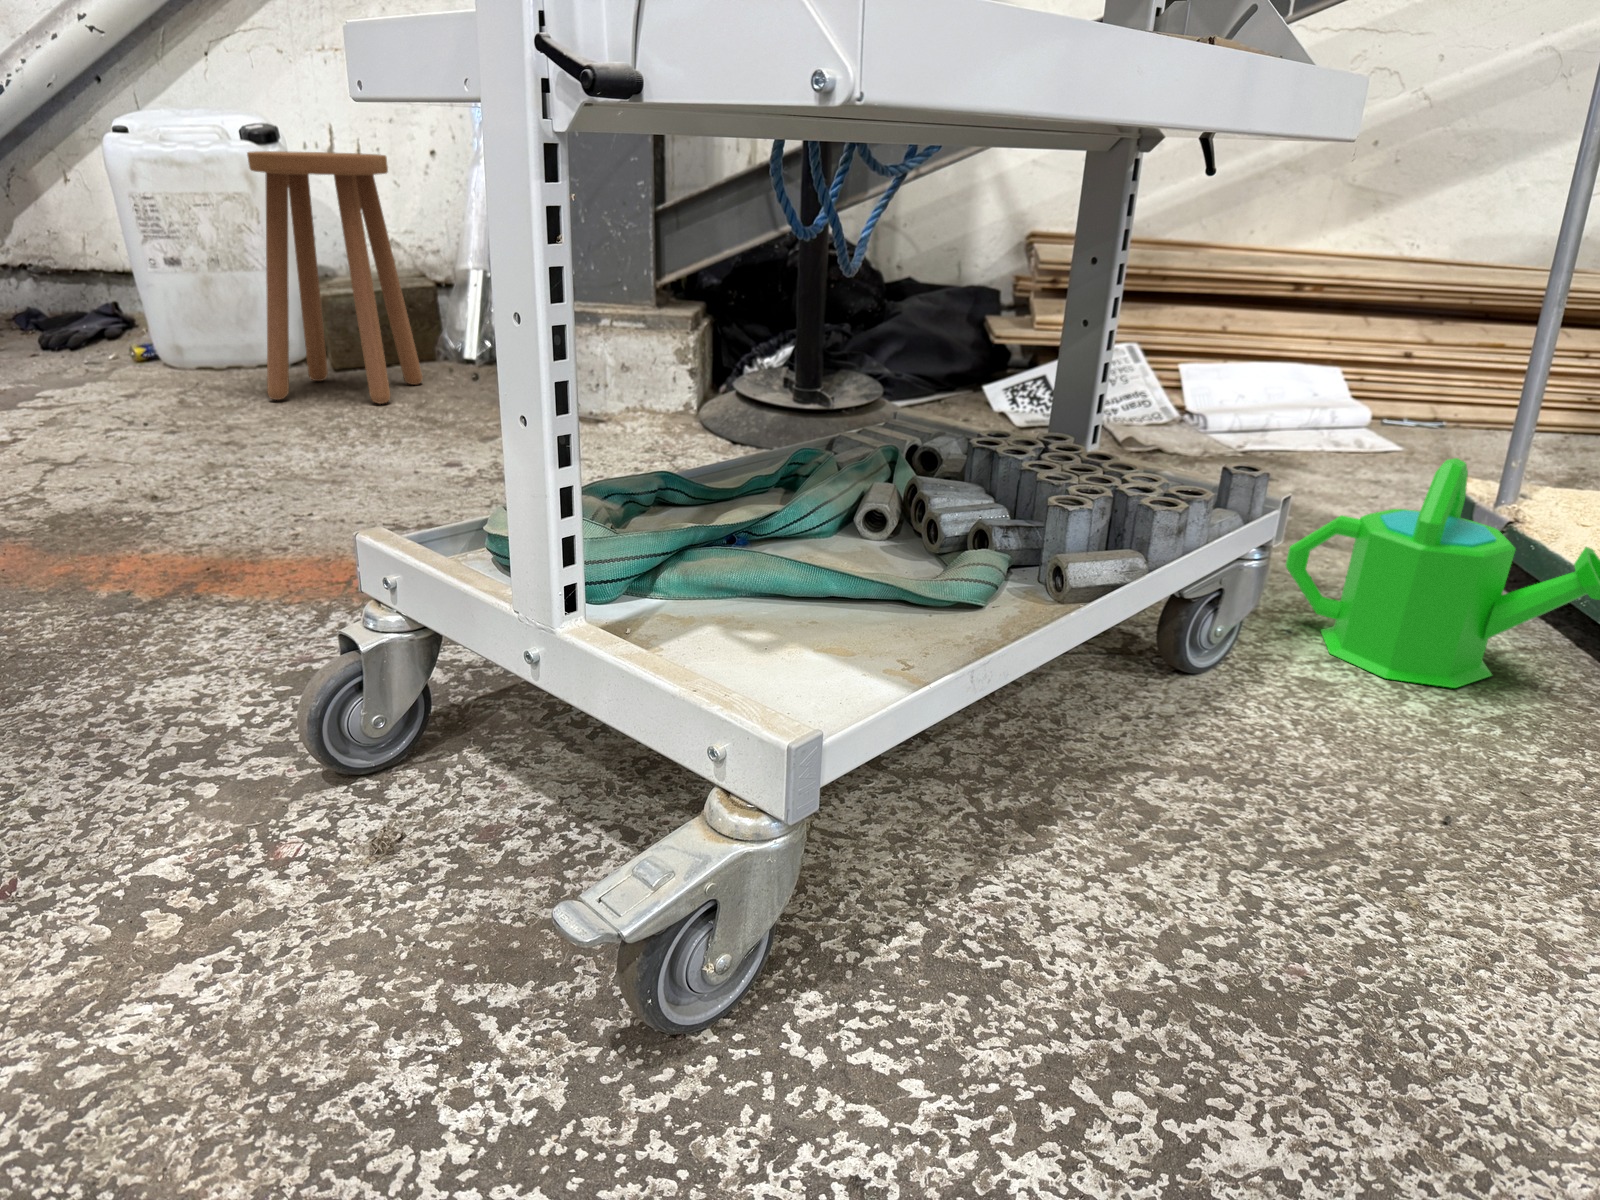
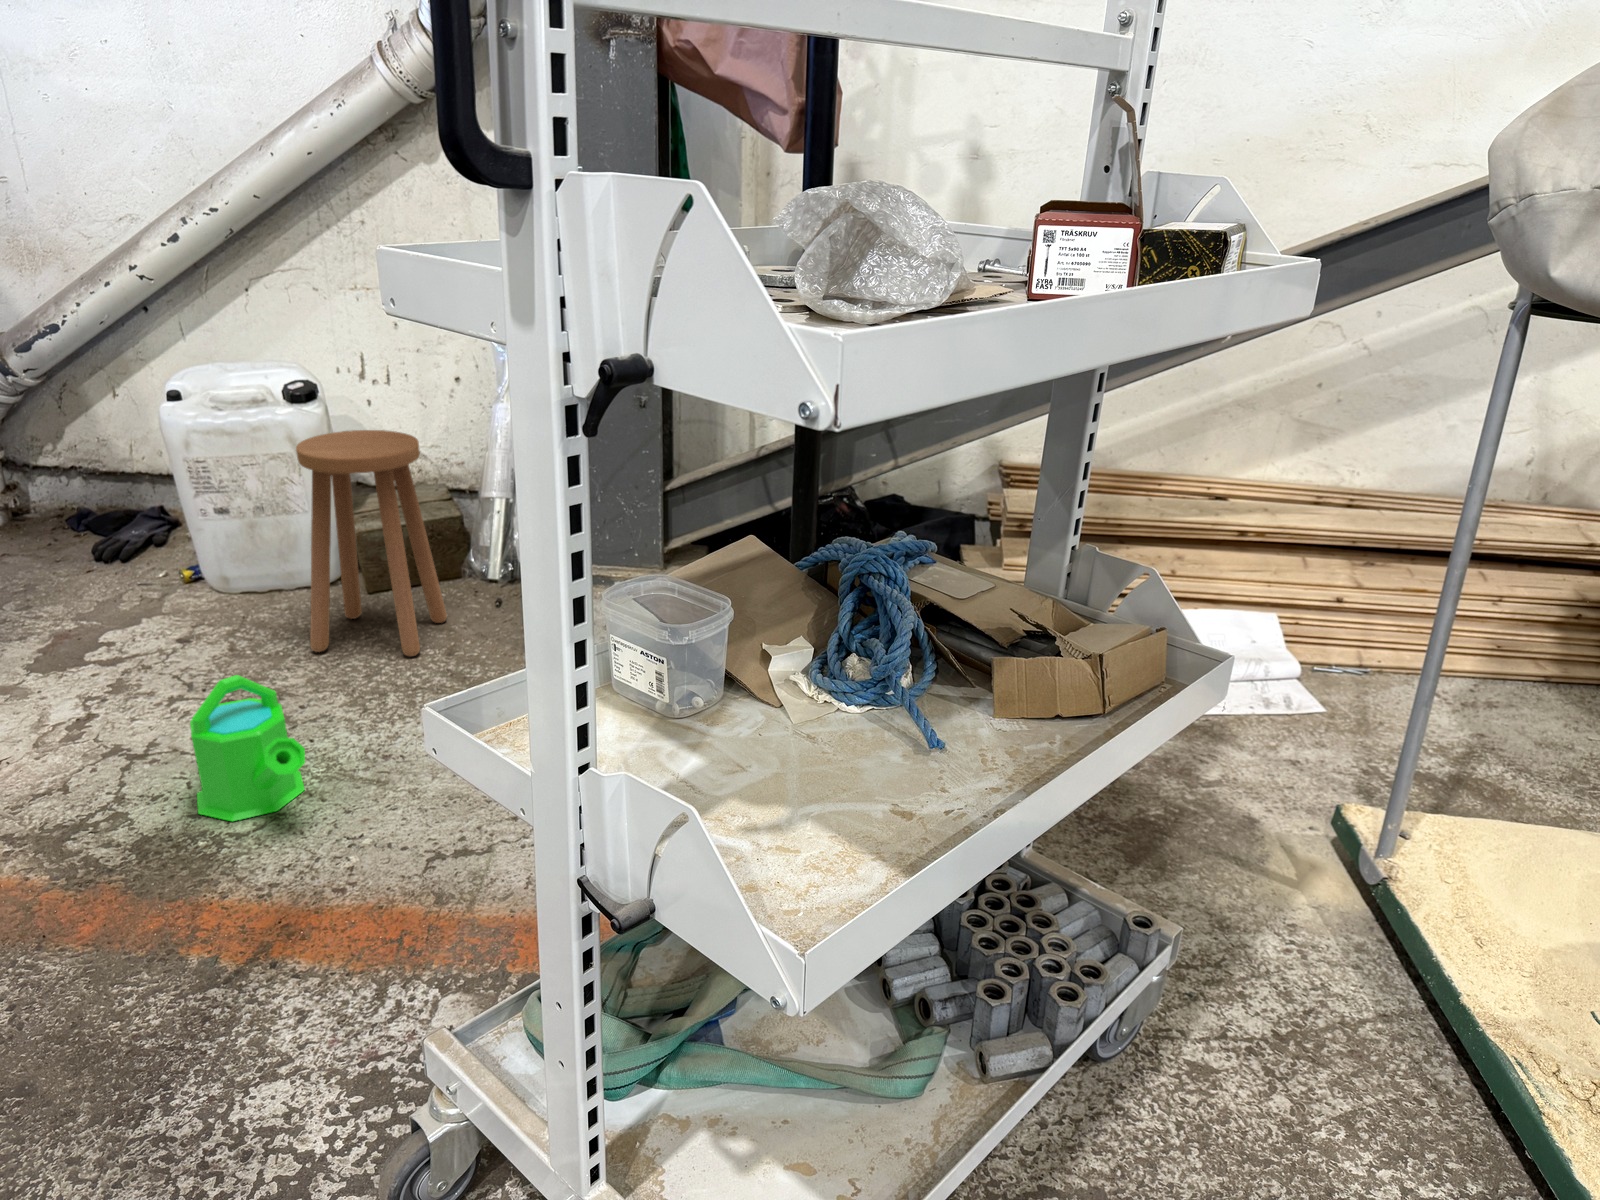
watering can: present [1285,458,1600,688] -> present [190,675,305,821]

